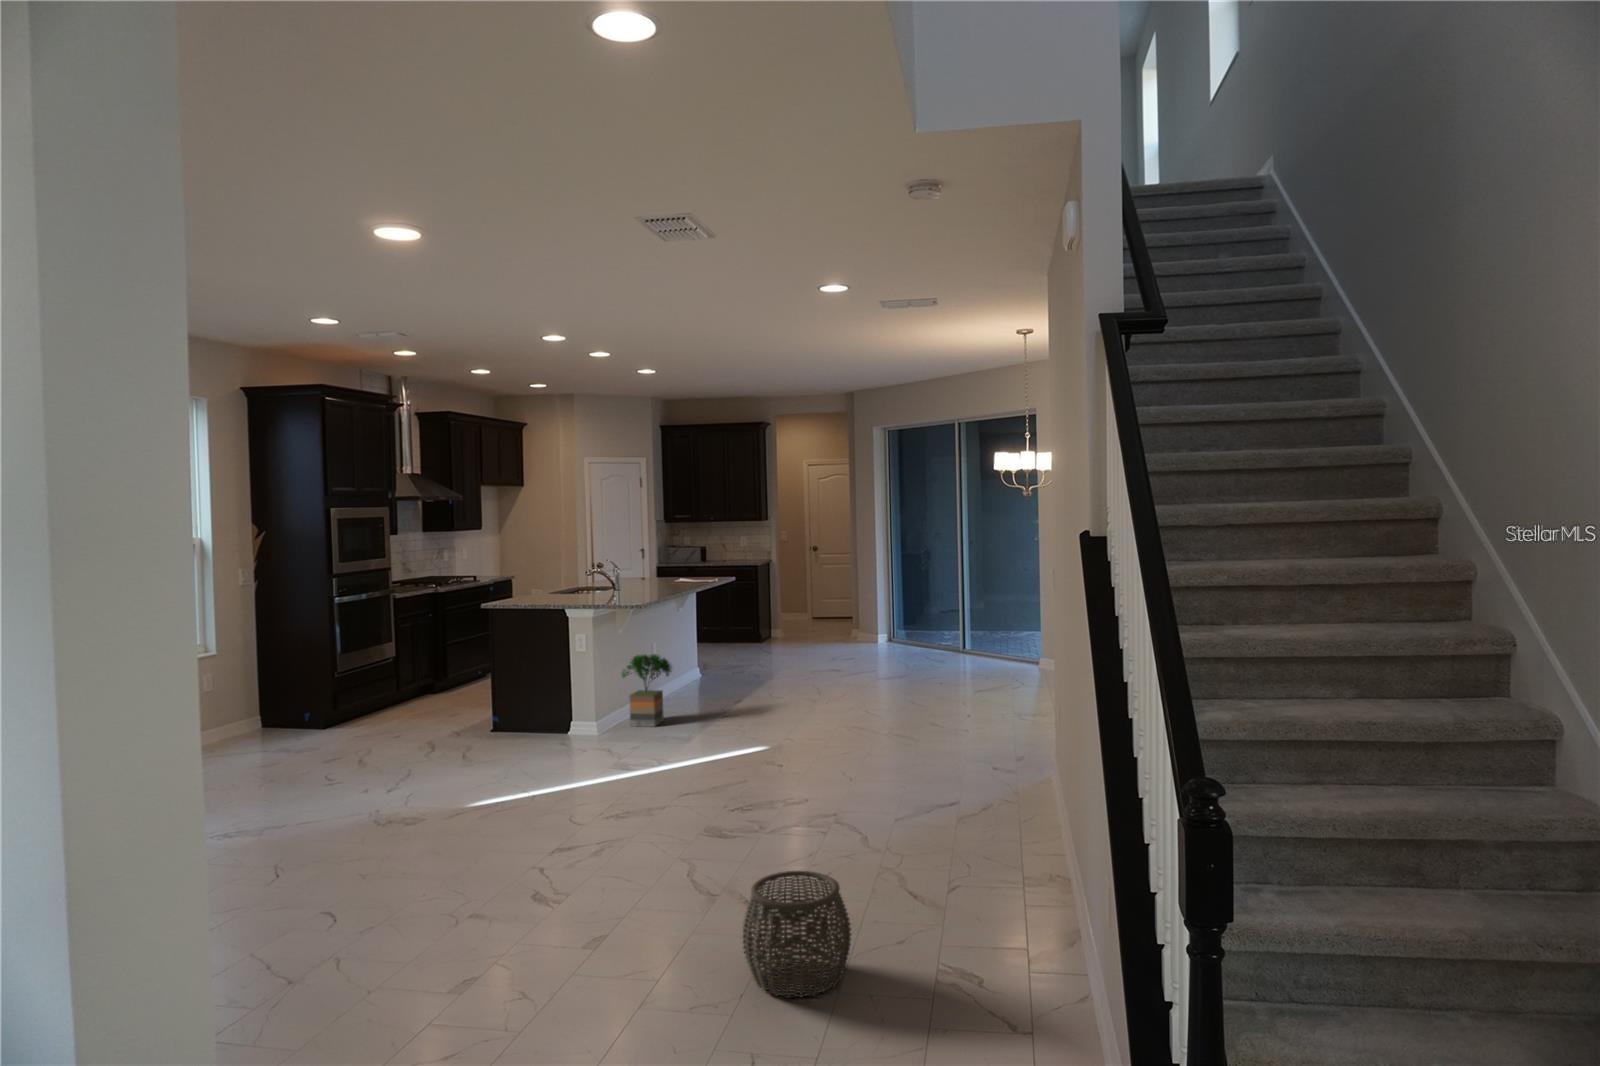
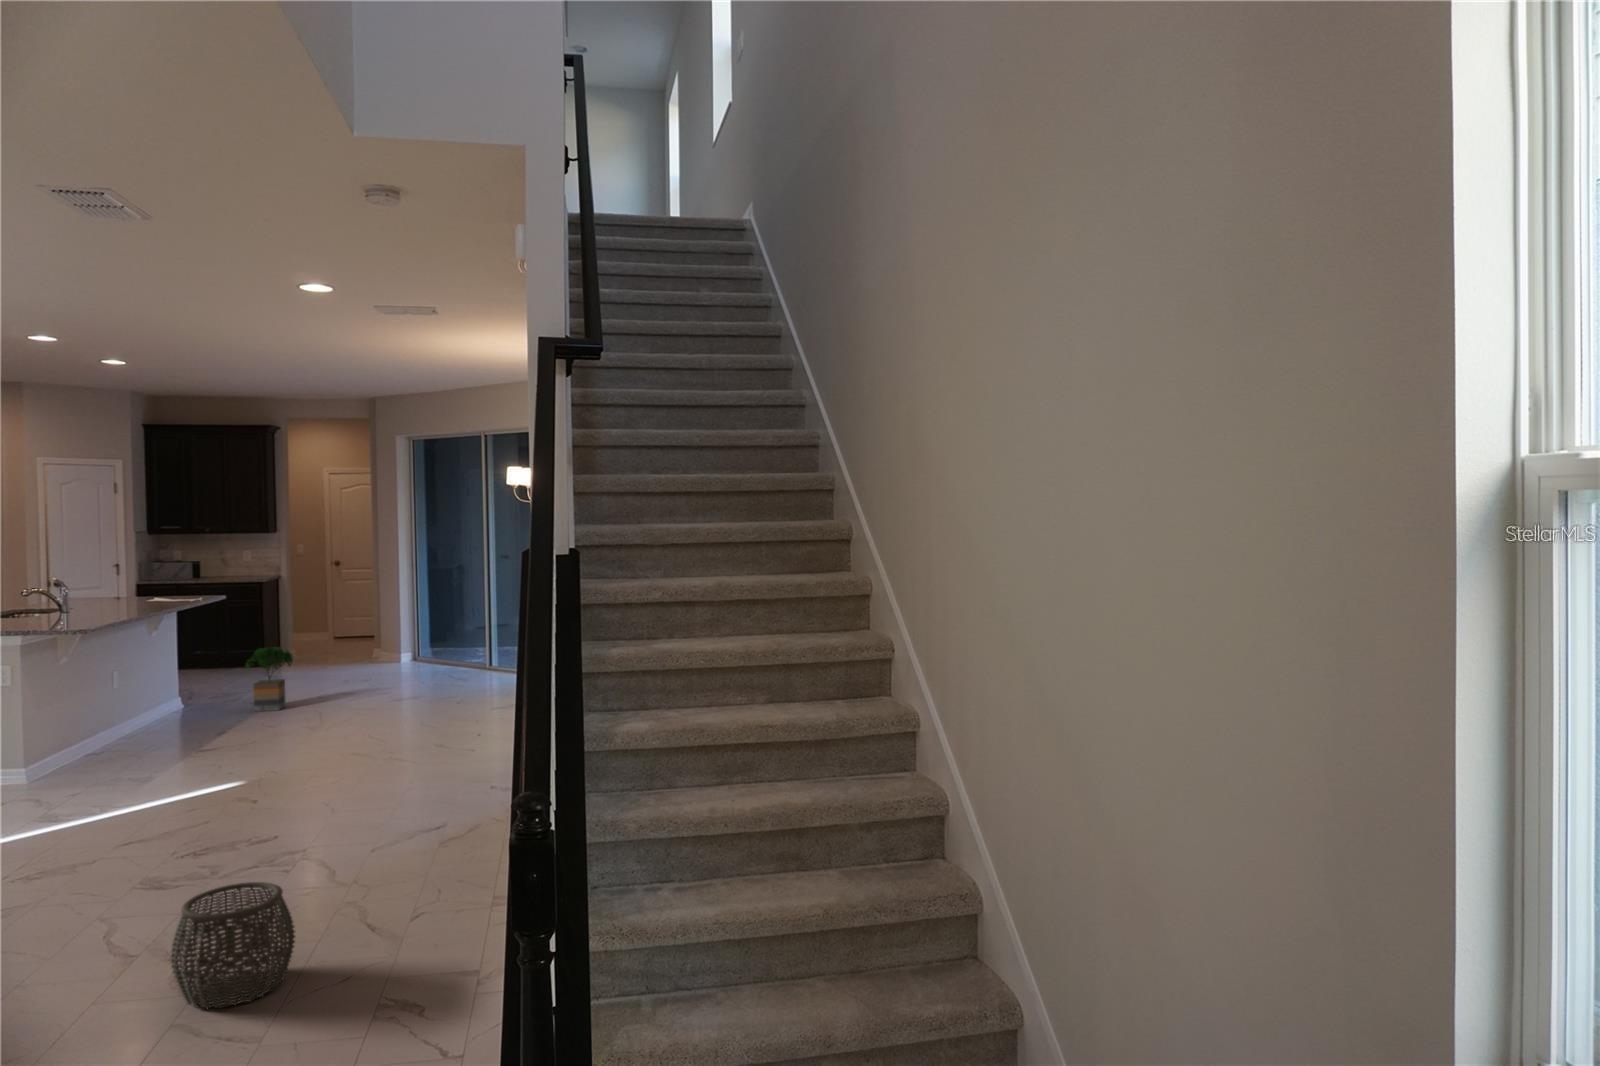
potted tree: present [622,654,671,727] -> present [245,647,294,712]

